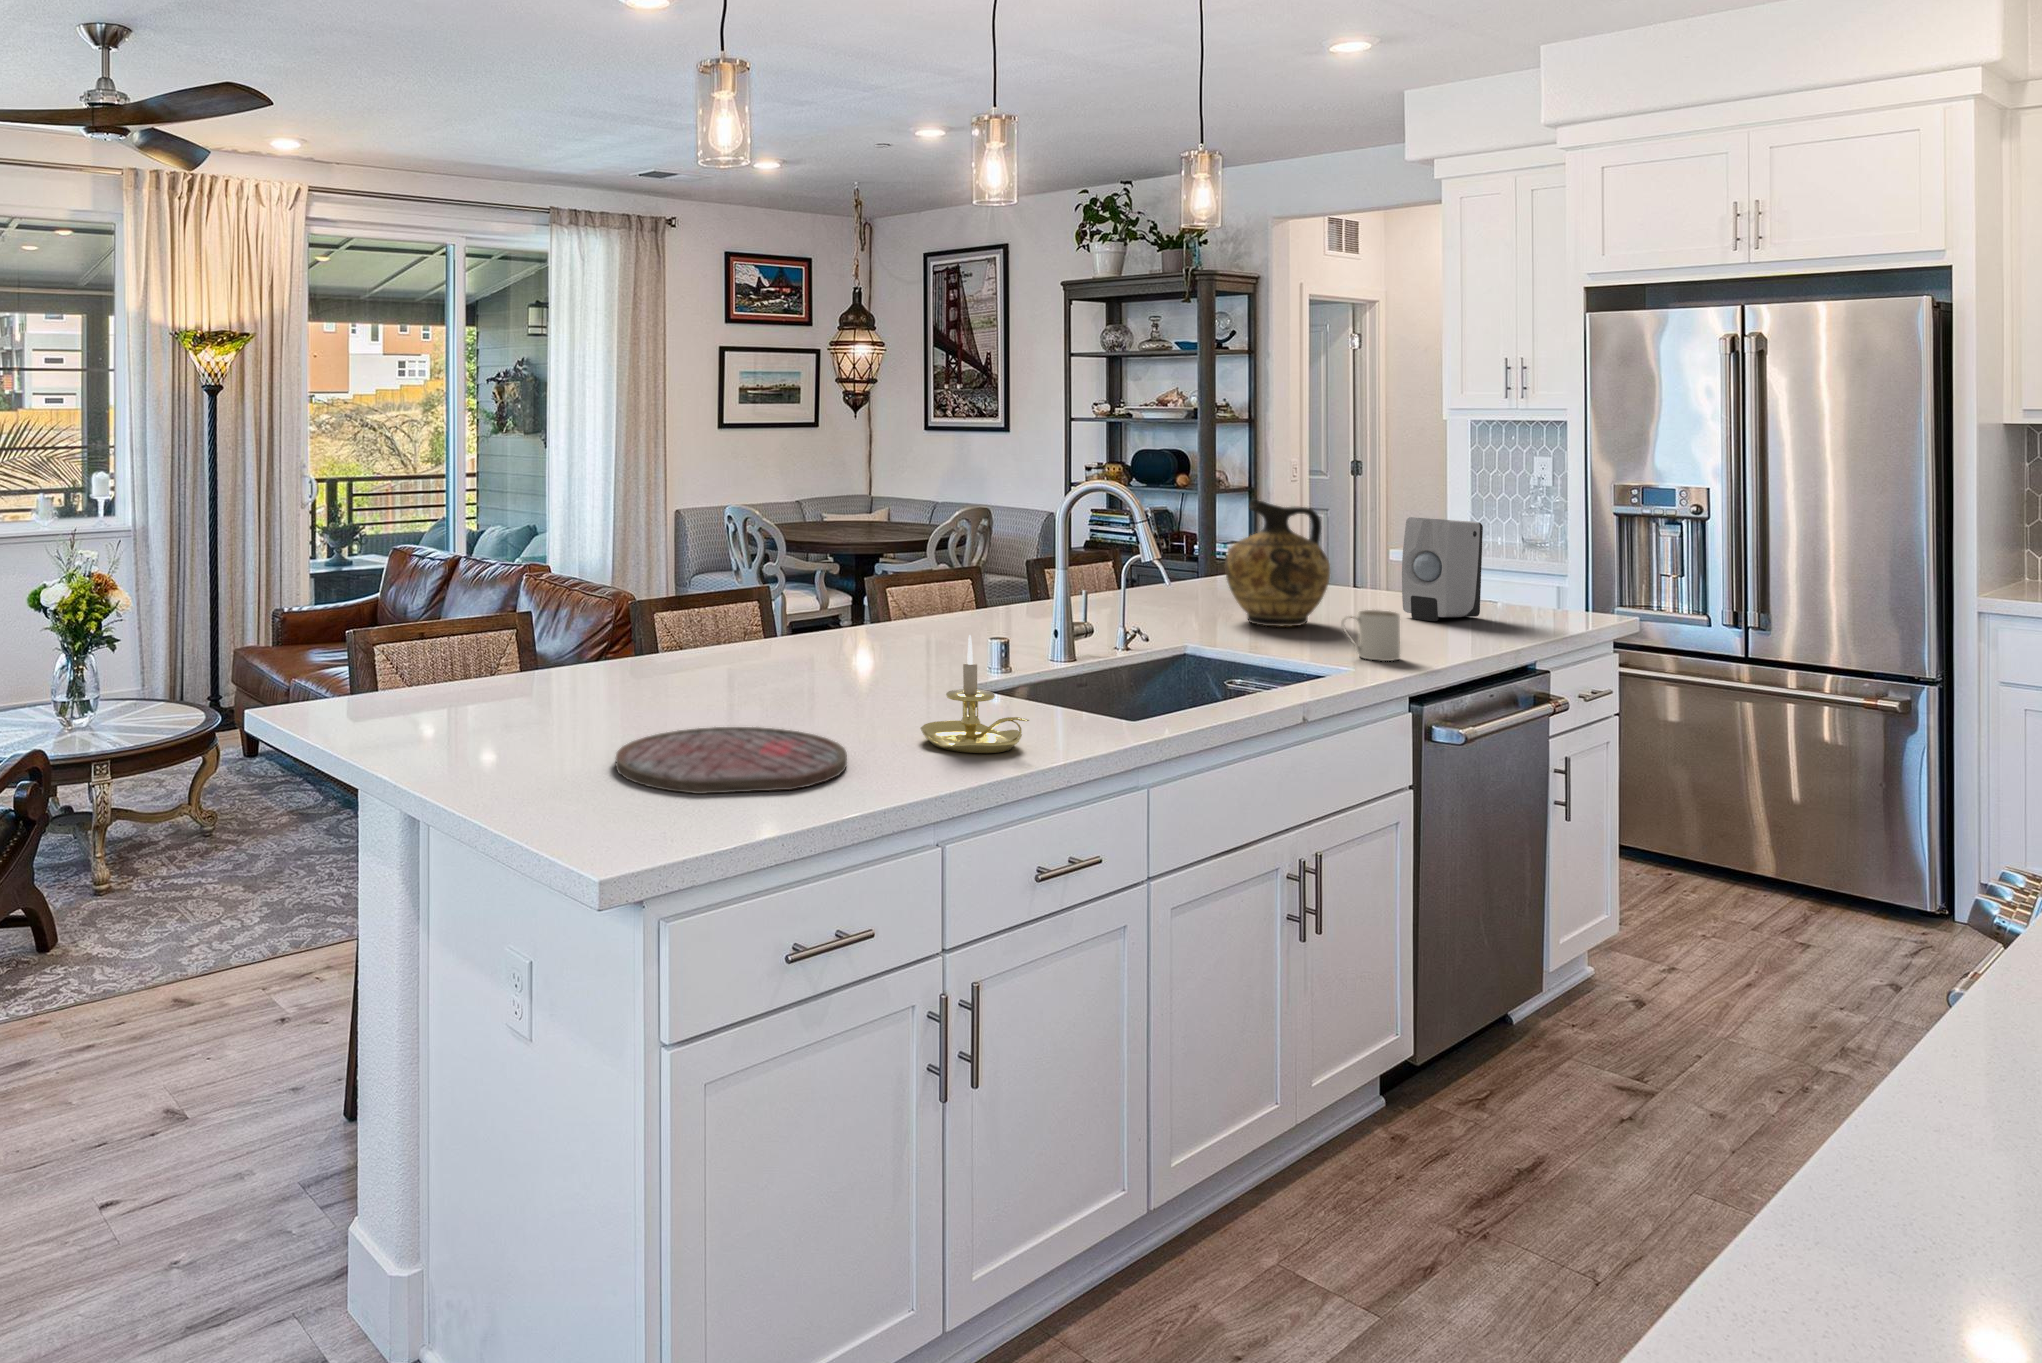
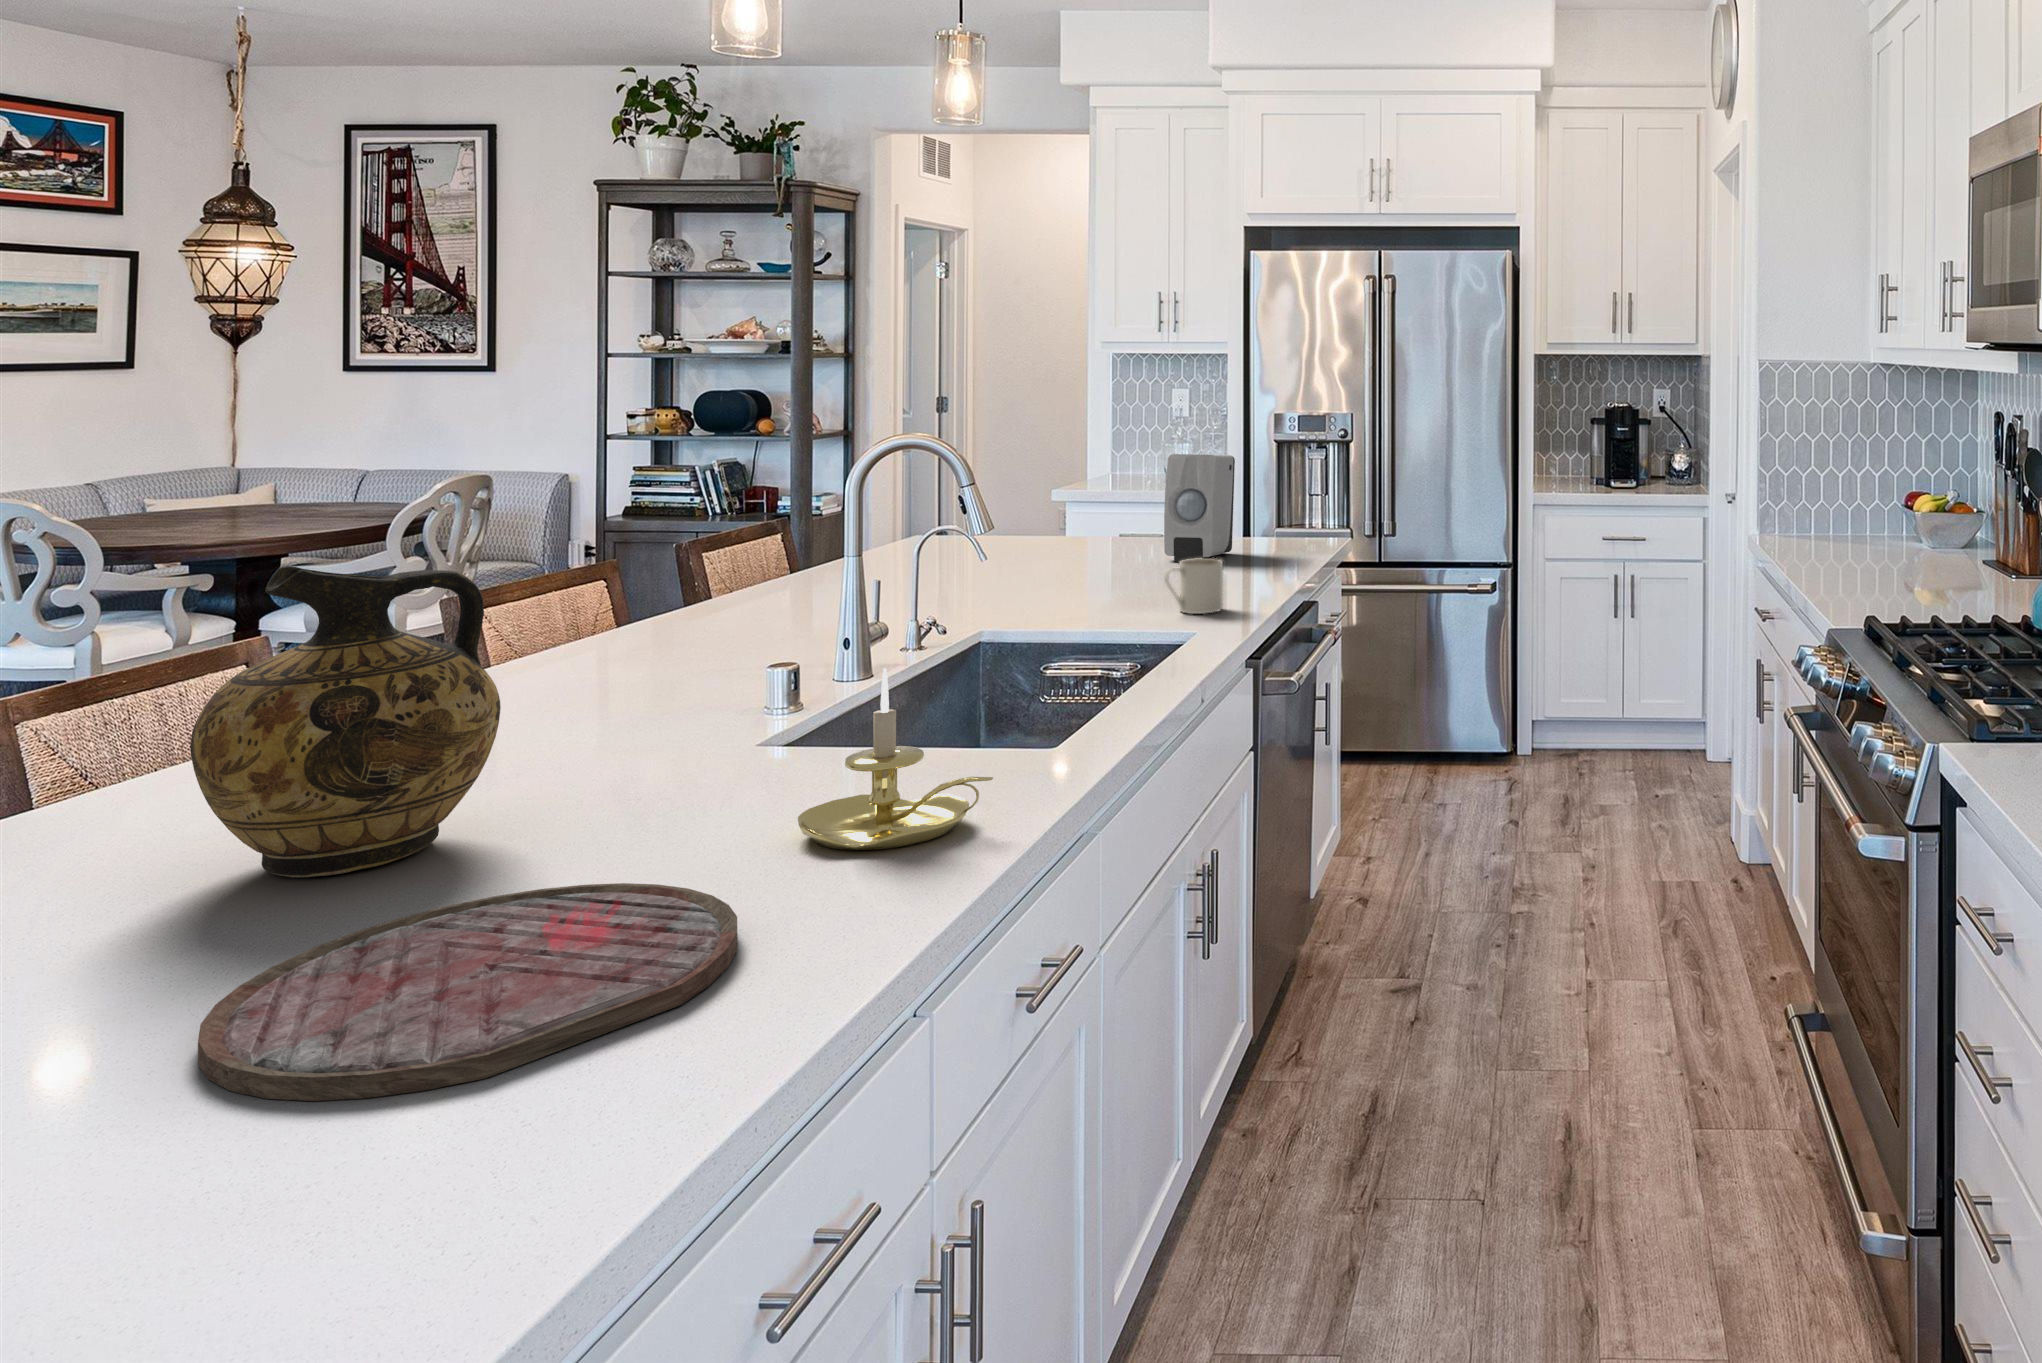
ceramic jug: present [1225,500,1330,626] -> present [190,566,501,877]

